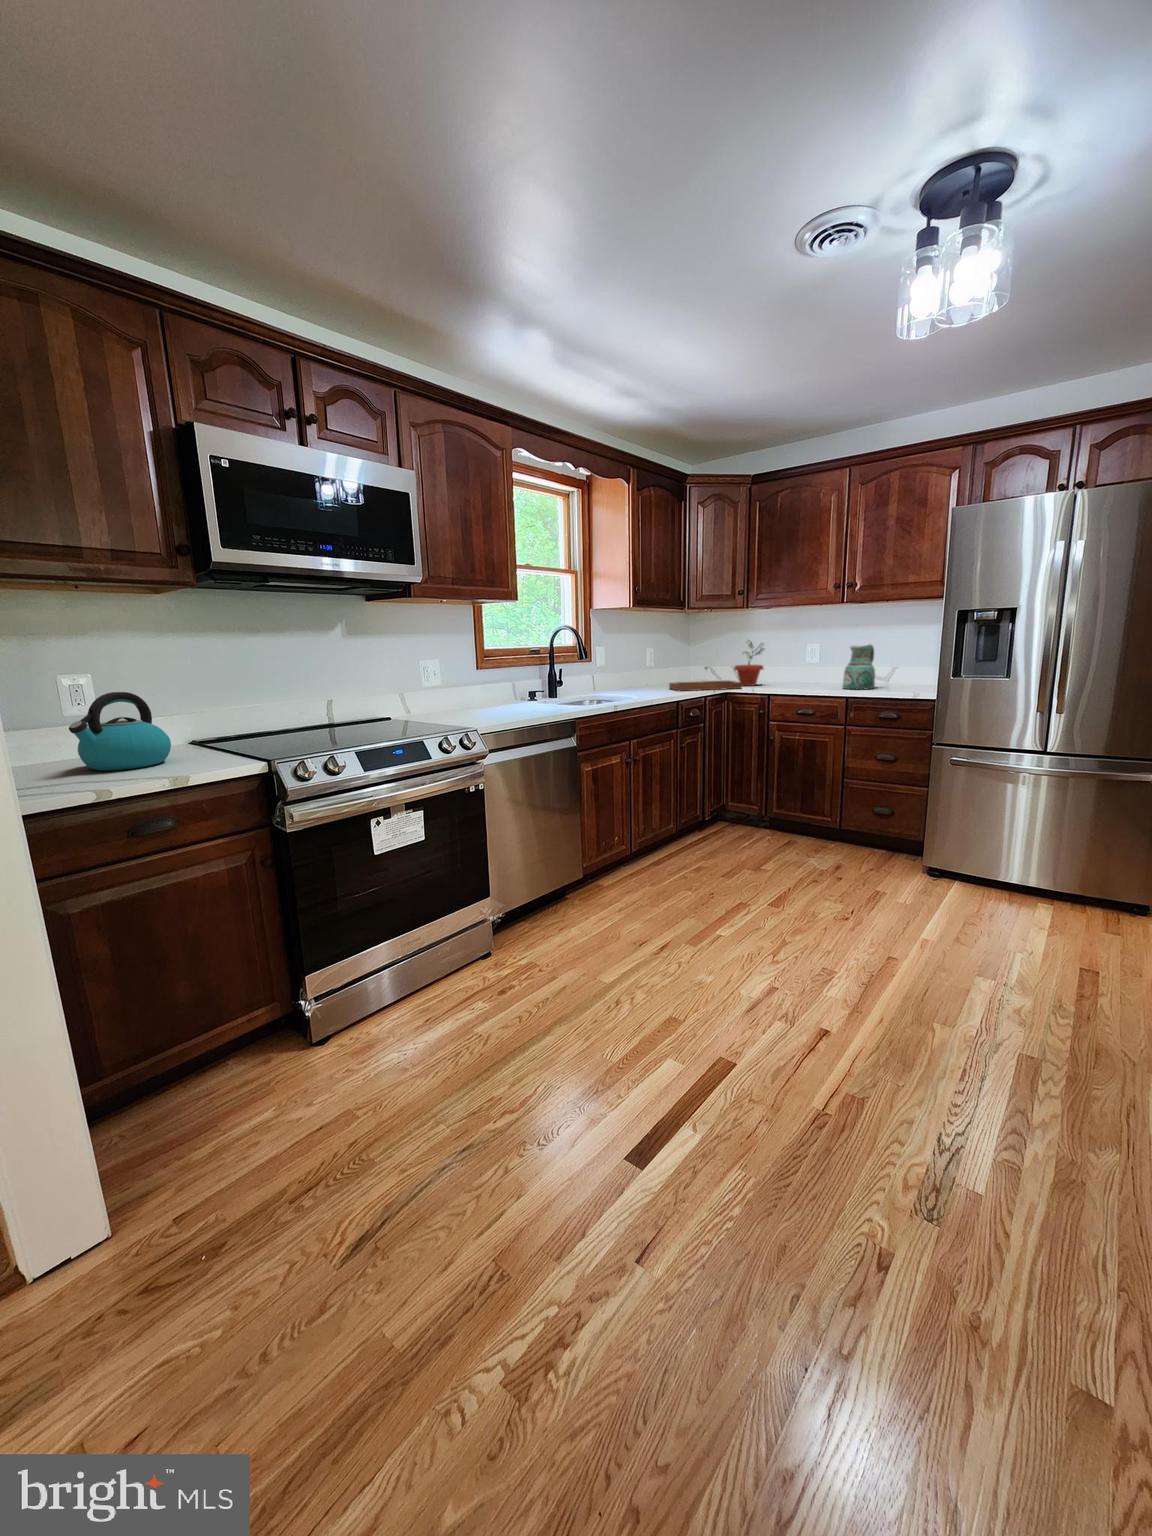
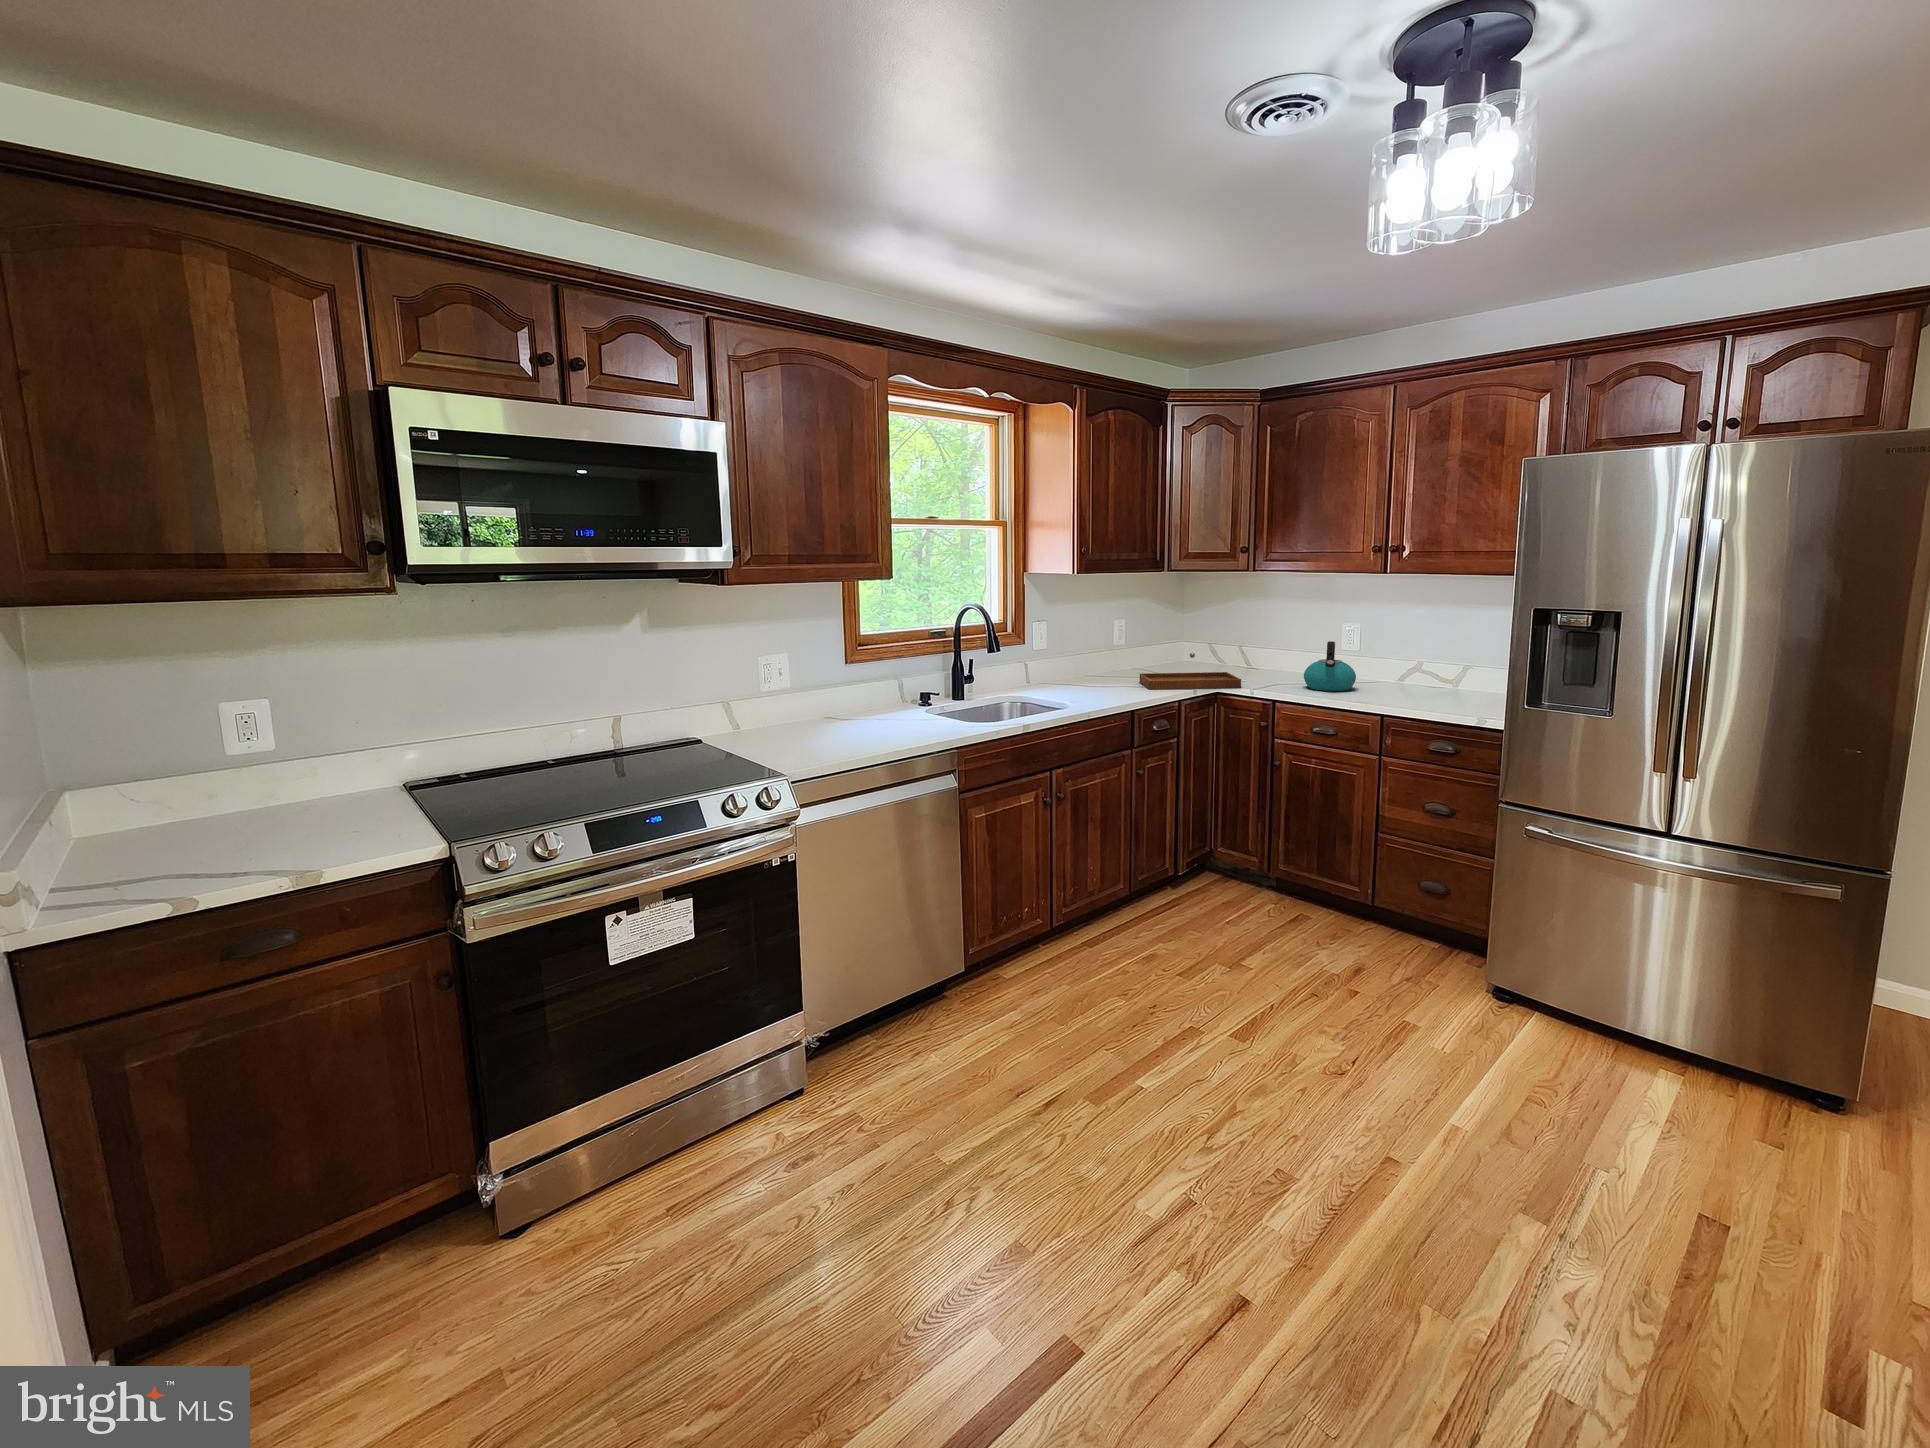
potted plant: present [734,640,764,686] -> none [1237,613,1284,680]
ceramic pitcher: present [843,644,875,689] -> none [1386,634,1436,701]
kettle: present [69,692,171,771] -> present [1304,641,1356,691]

